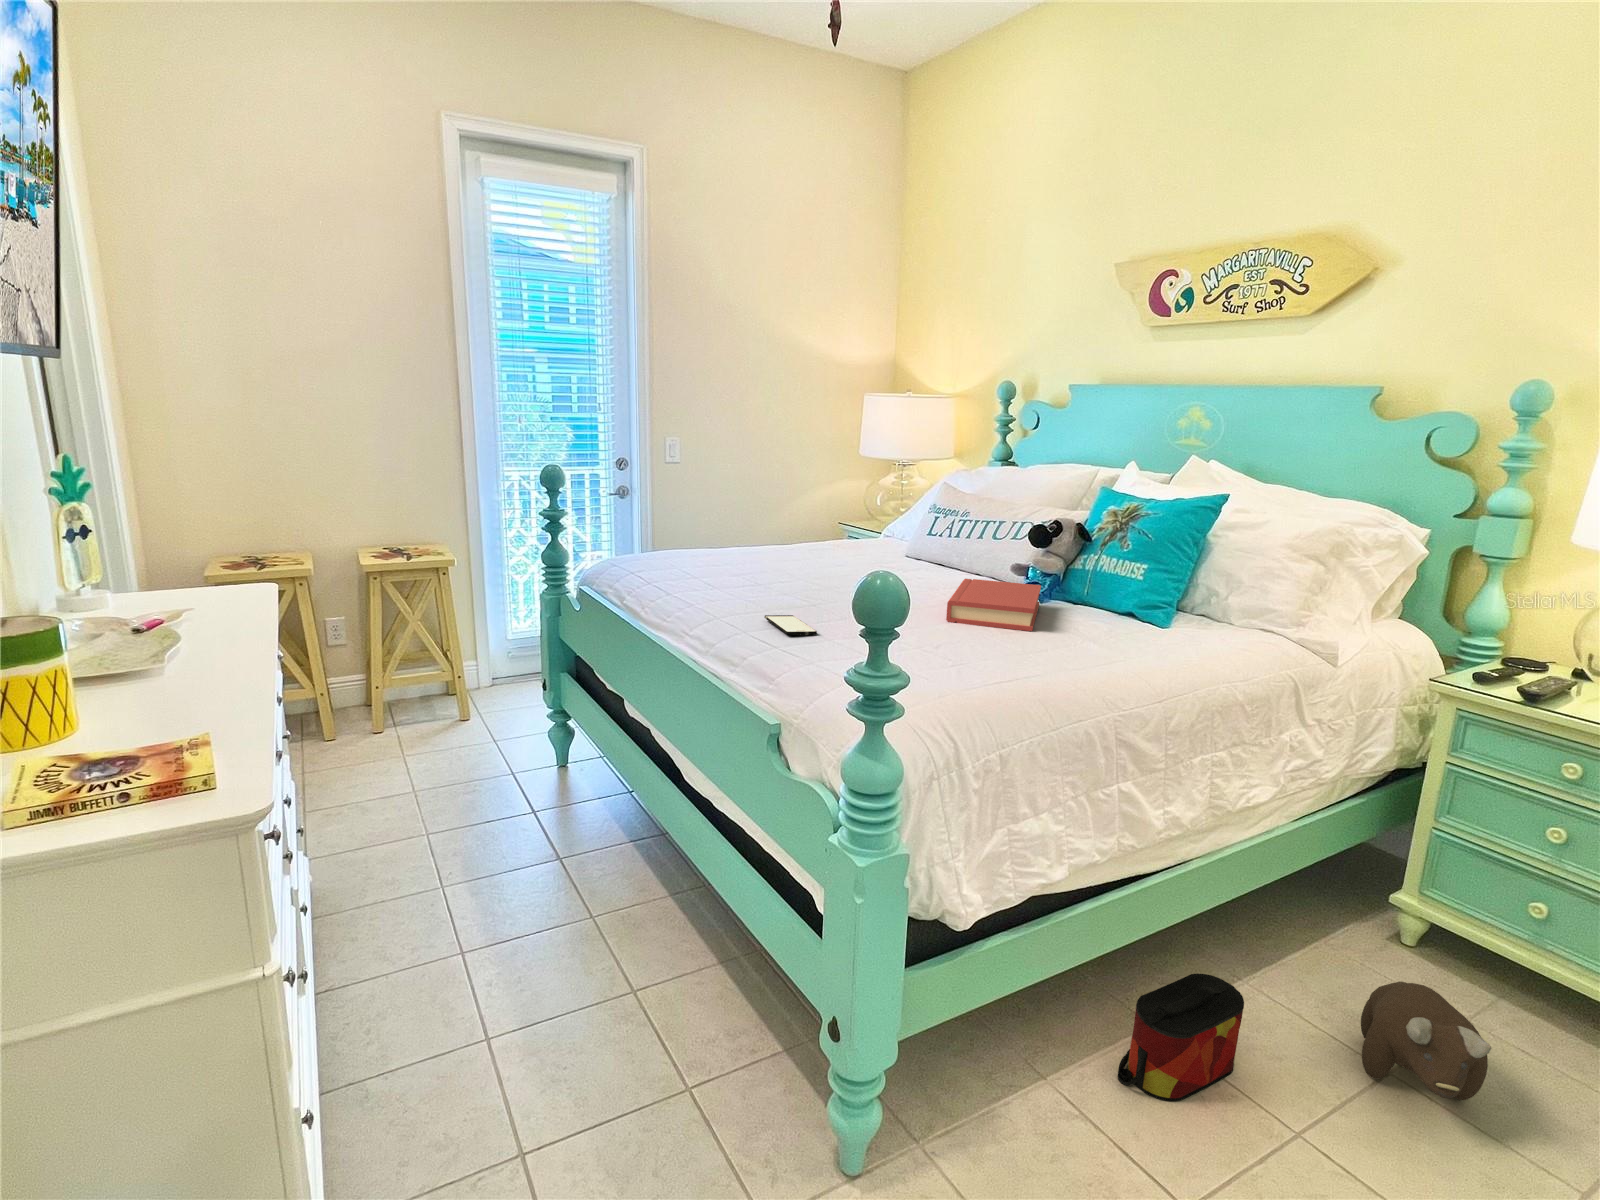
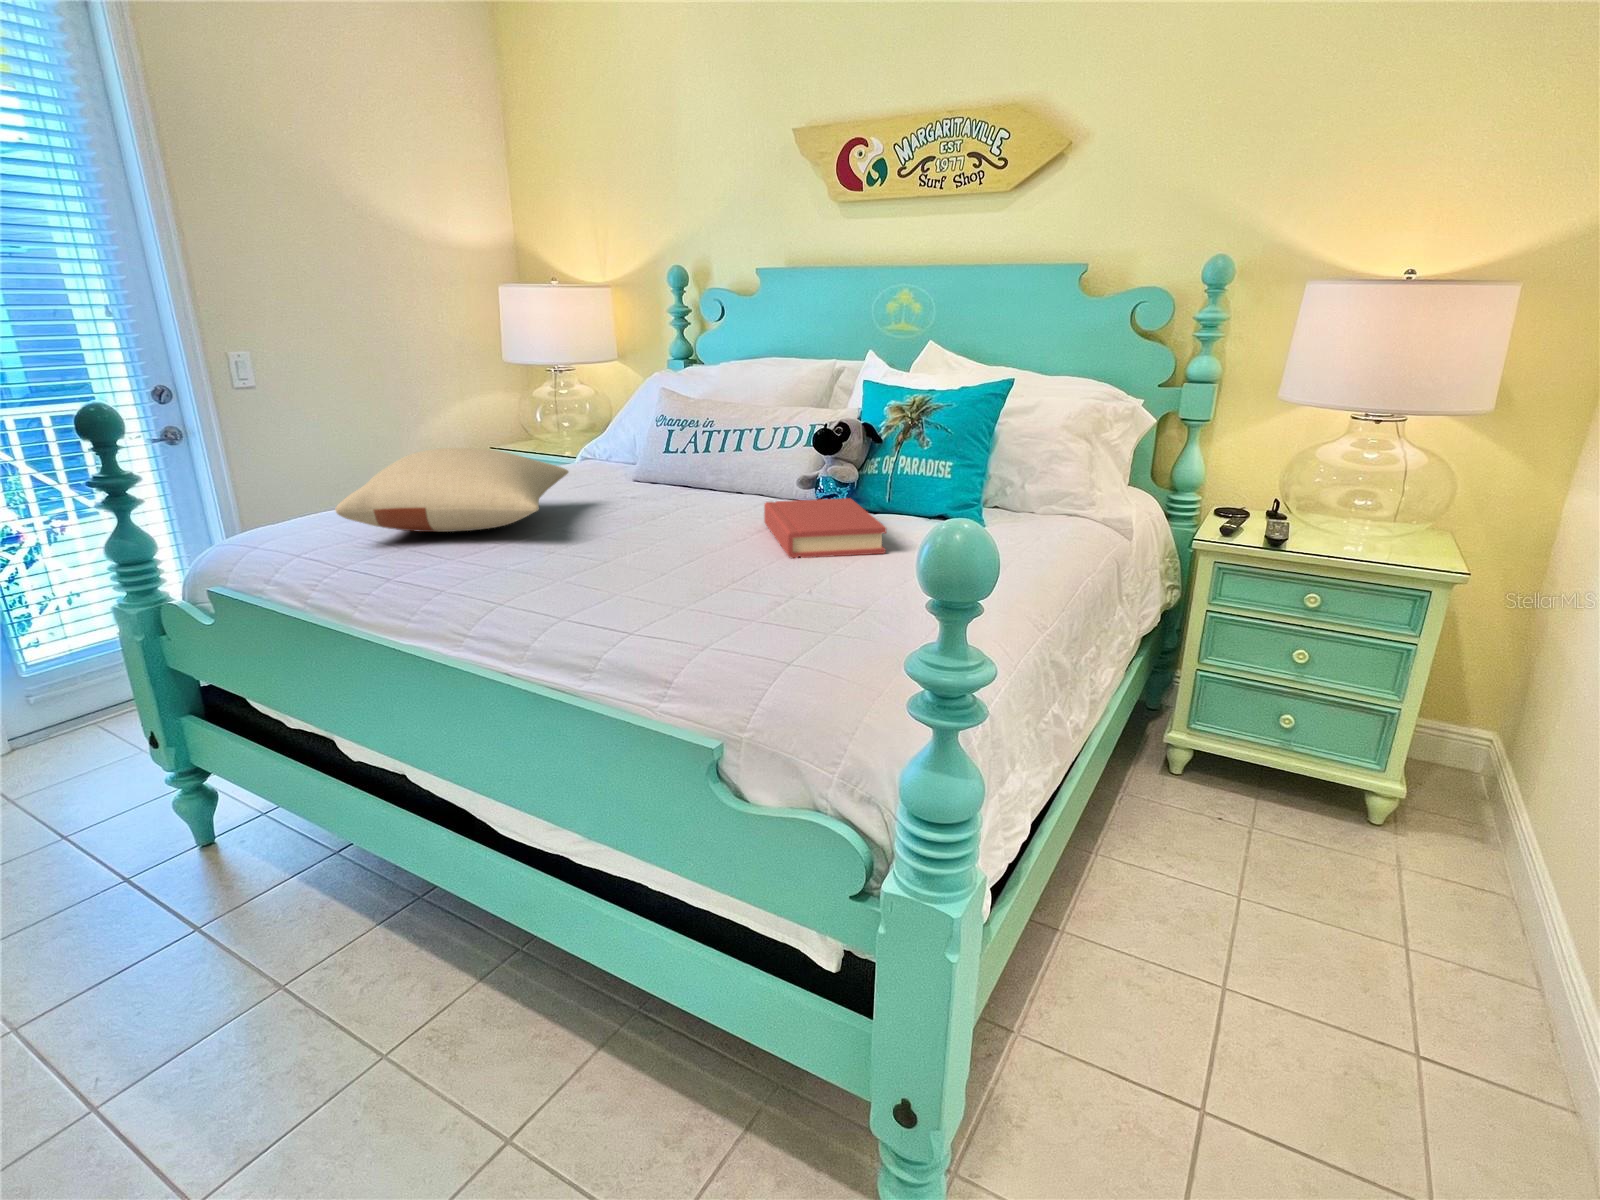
pillow: none [660,512,835,571] -> present [335,448,568,532]
smartphone: present [764,615,817,636] -> none [581,585,673,614]
bag: present [1117,973,1244,1101] -> none [1072,865,1163,1006]
plush toy: present [1361,982,1491,1100] -> none [1208,812,1345,907]

